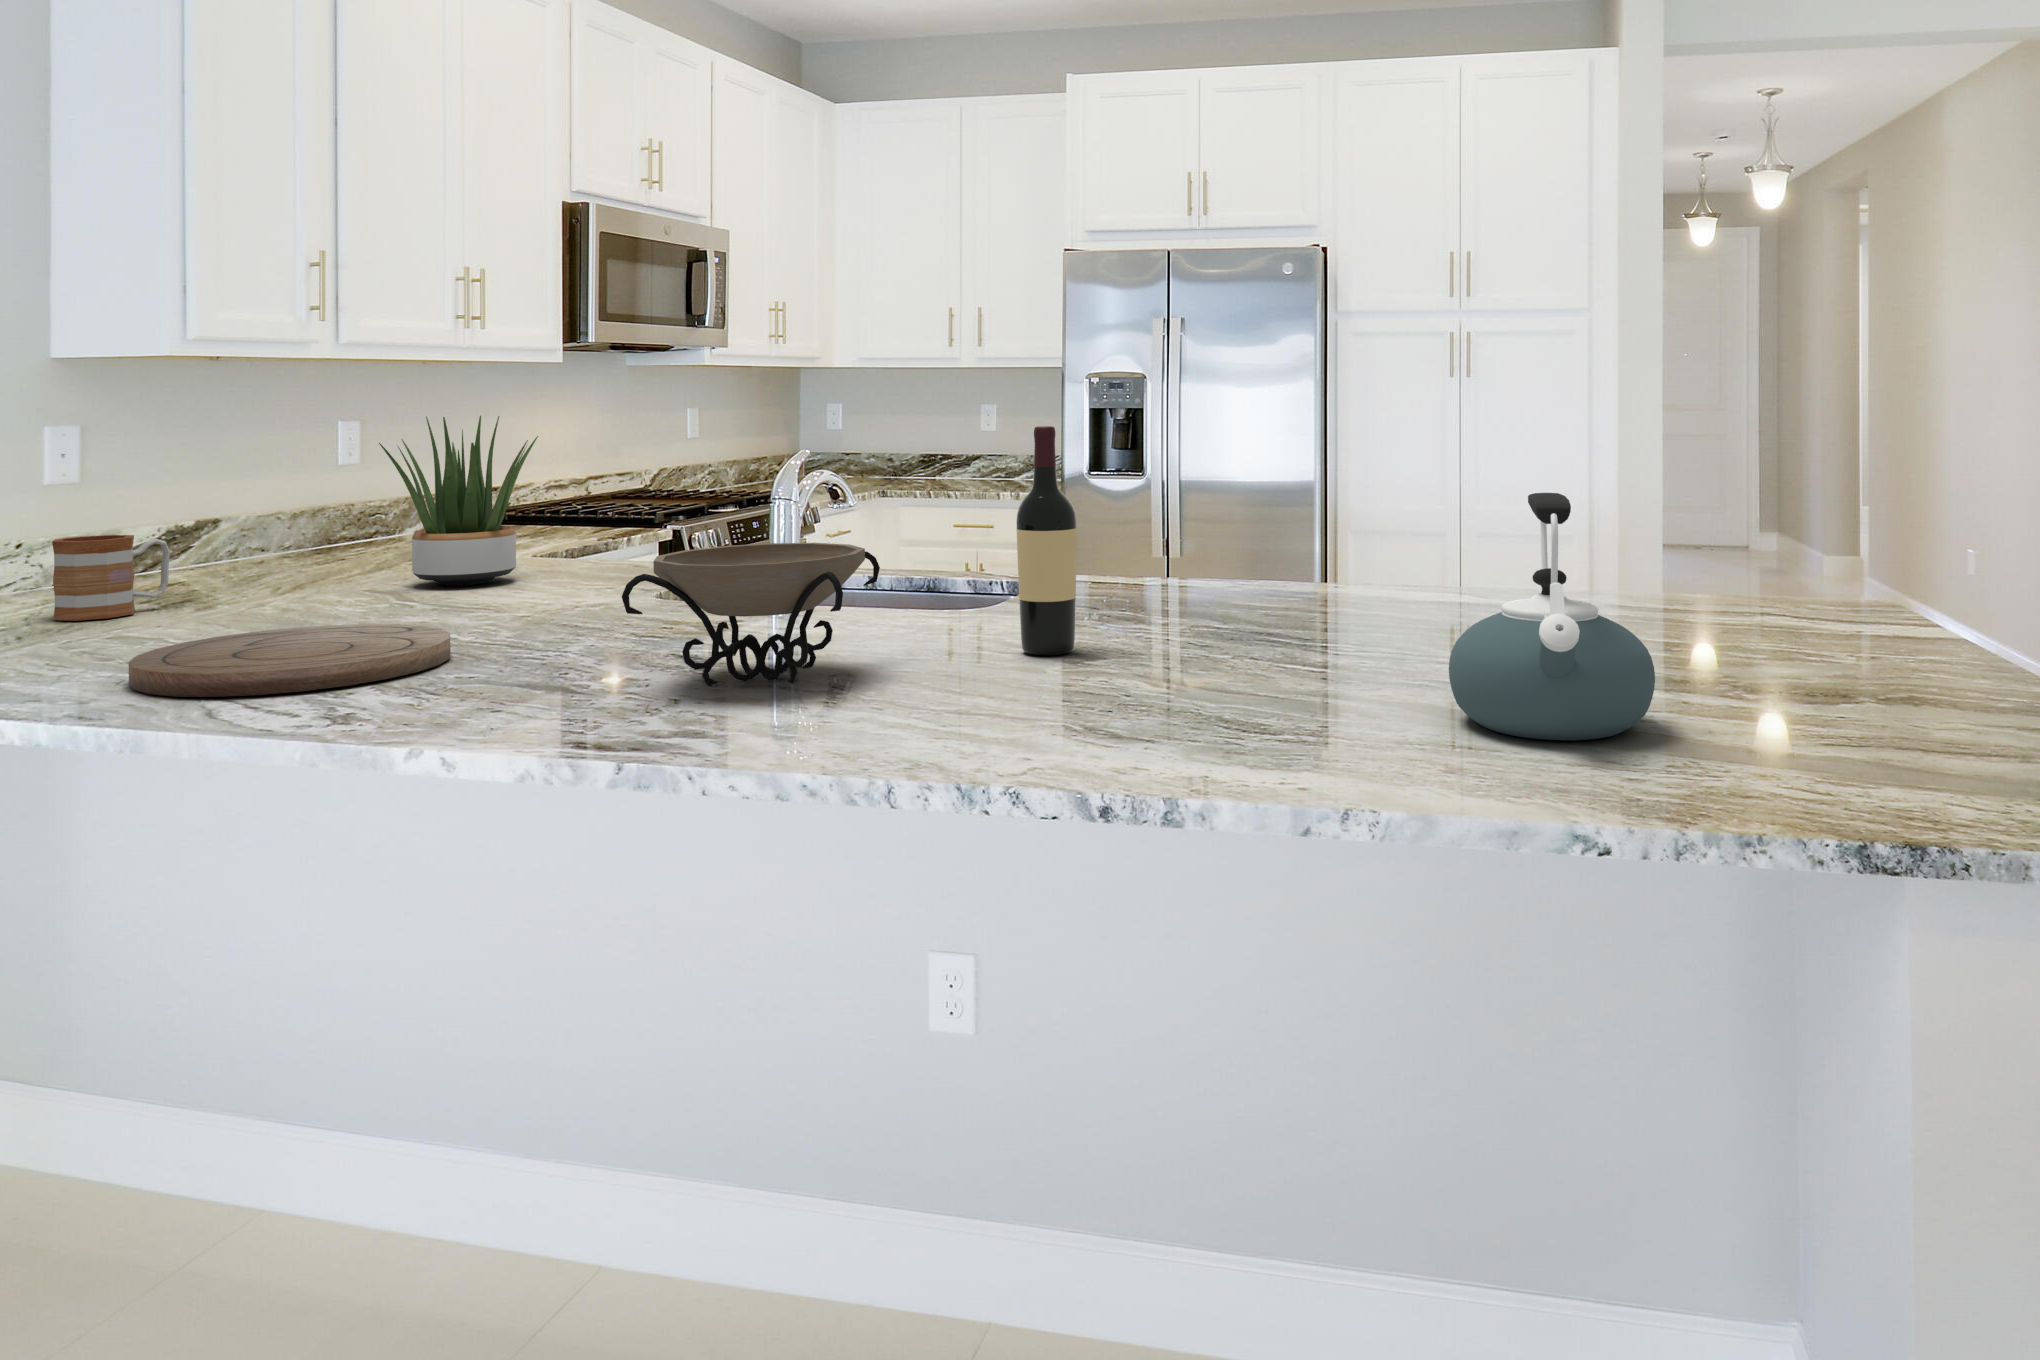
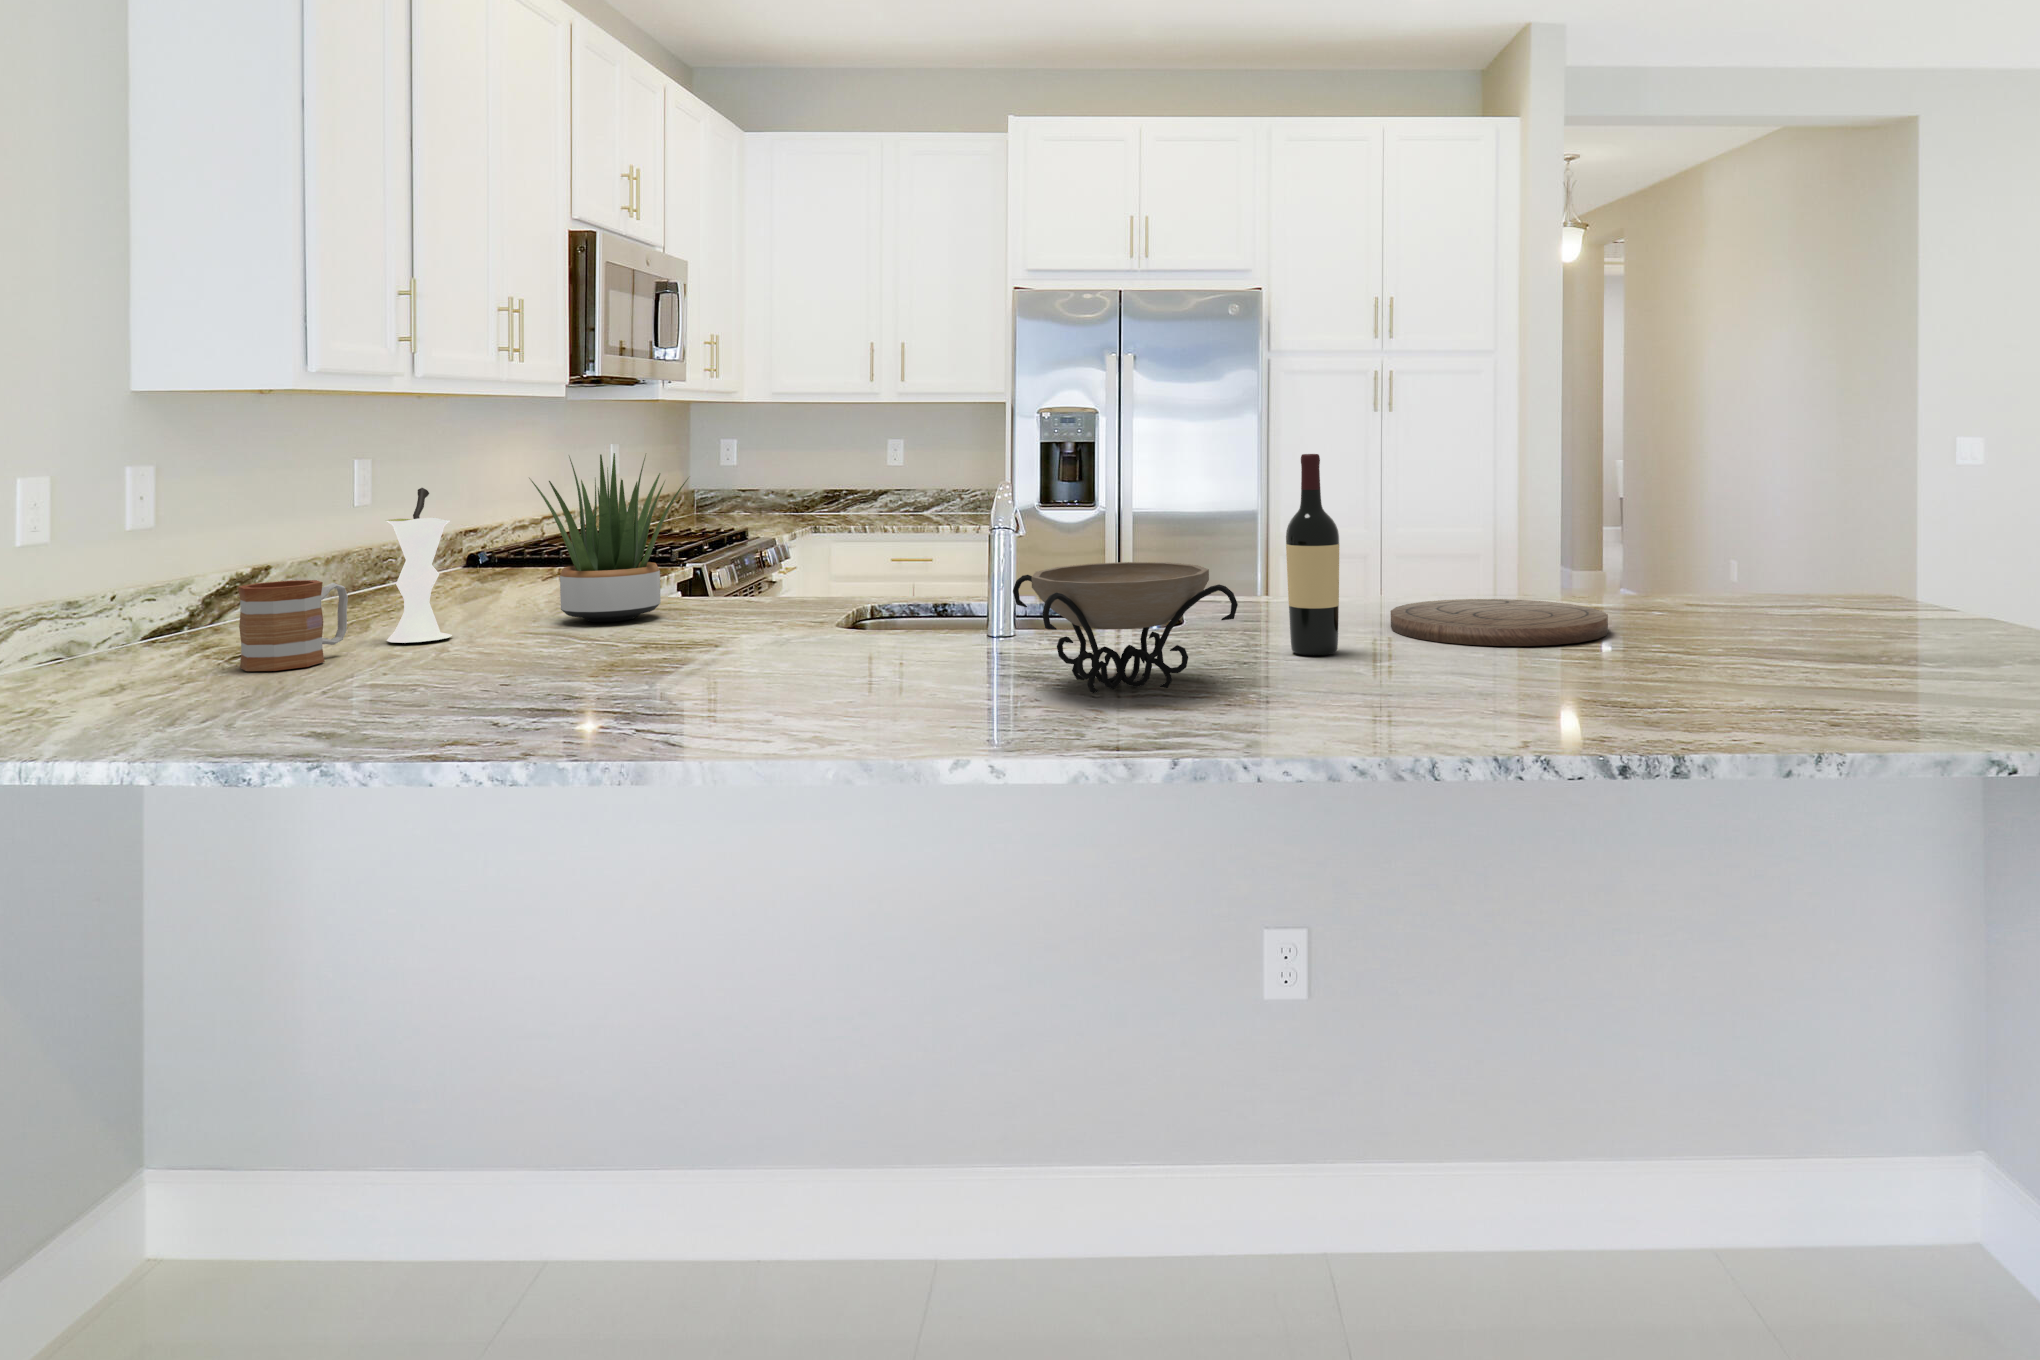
vase: none [226,447,292,599] -> present [386,488,452,643]
kettle: present [1449,493,1655,740] -> none [1740,500,1919,696]
cutting board: present [129,624,450,697] -> present [1390,599,1608,646]

